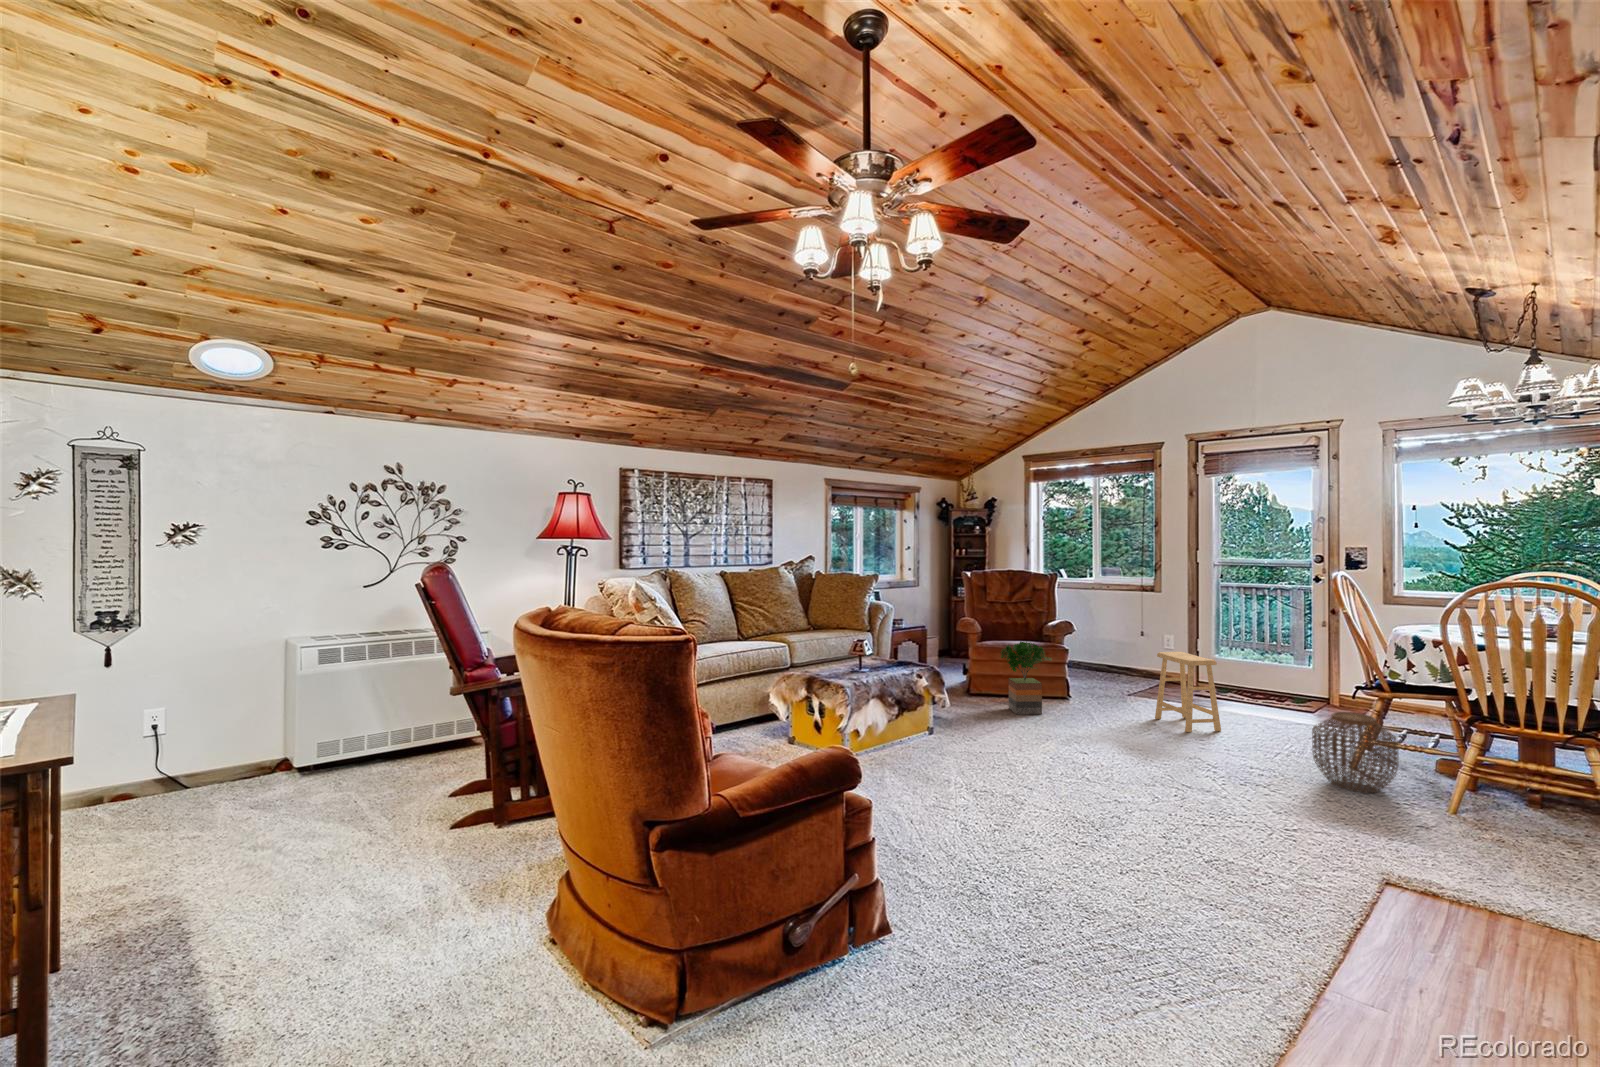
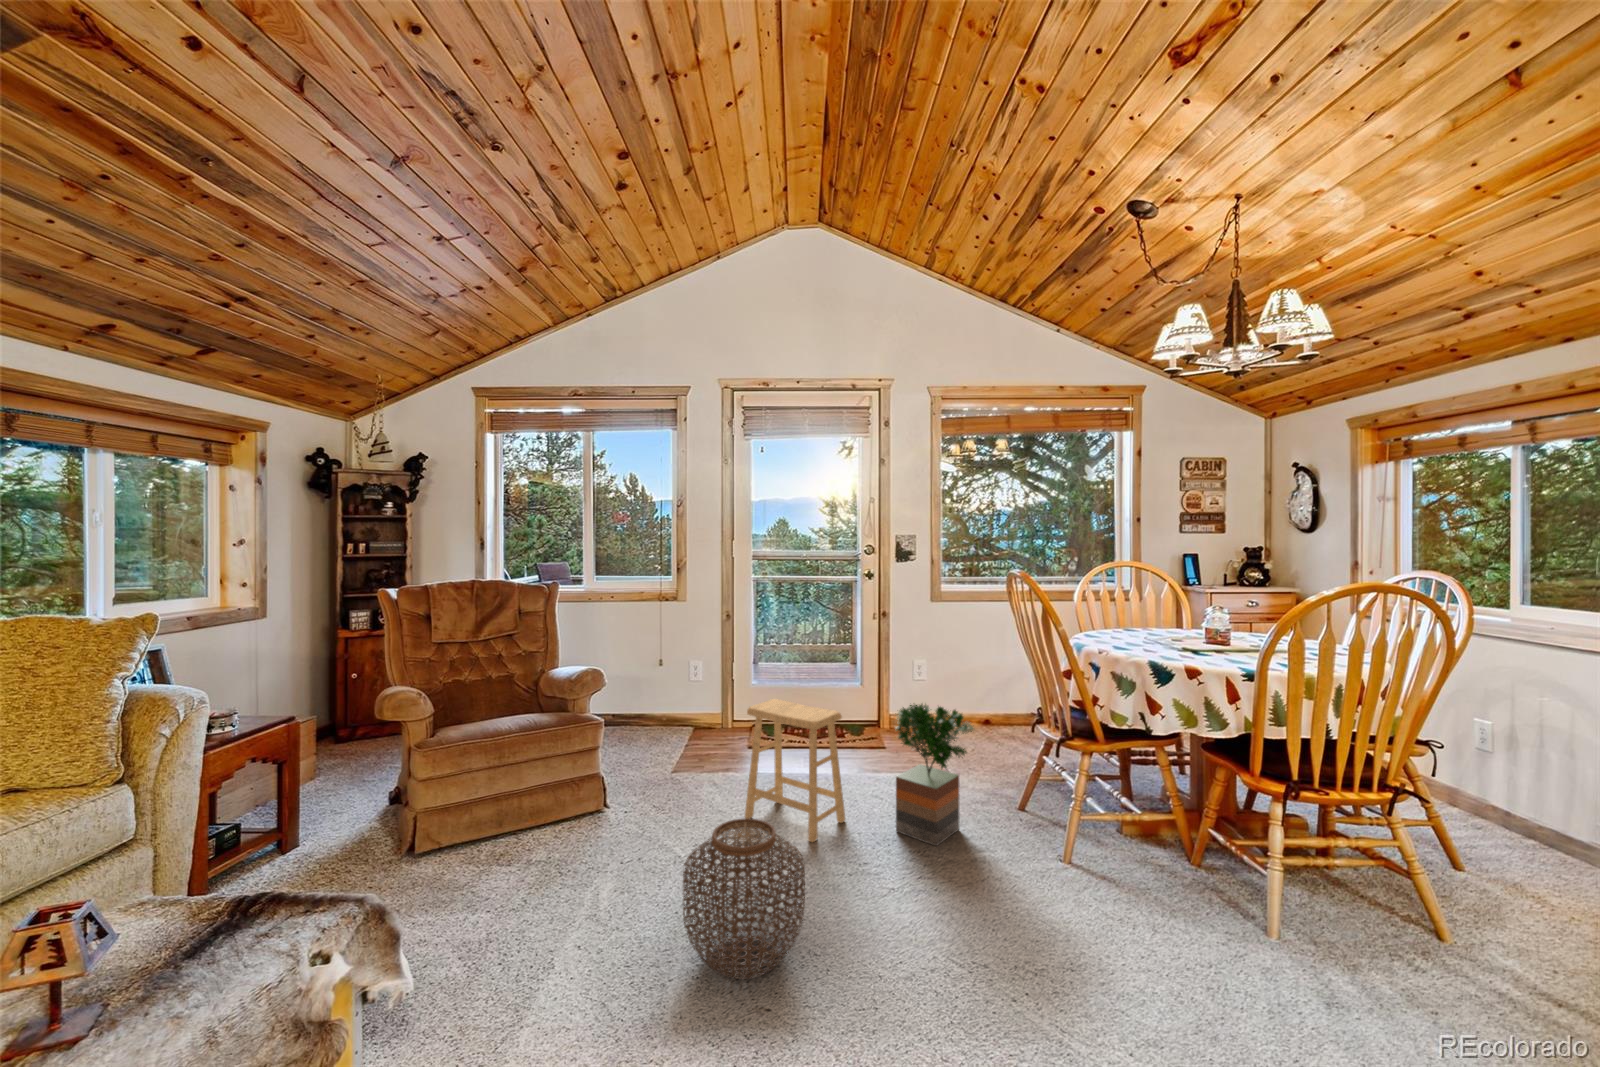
potted tree: present [1000,641,1051,714] -> present [896,704,973,846]
woven basket: present [1312,712,1398,793] -> present [683,818,805,979]

